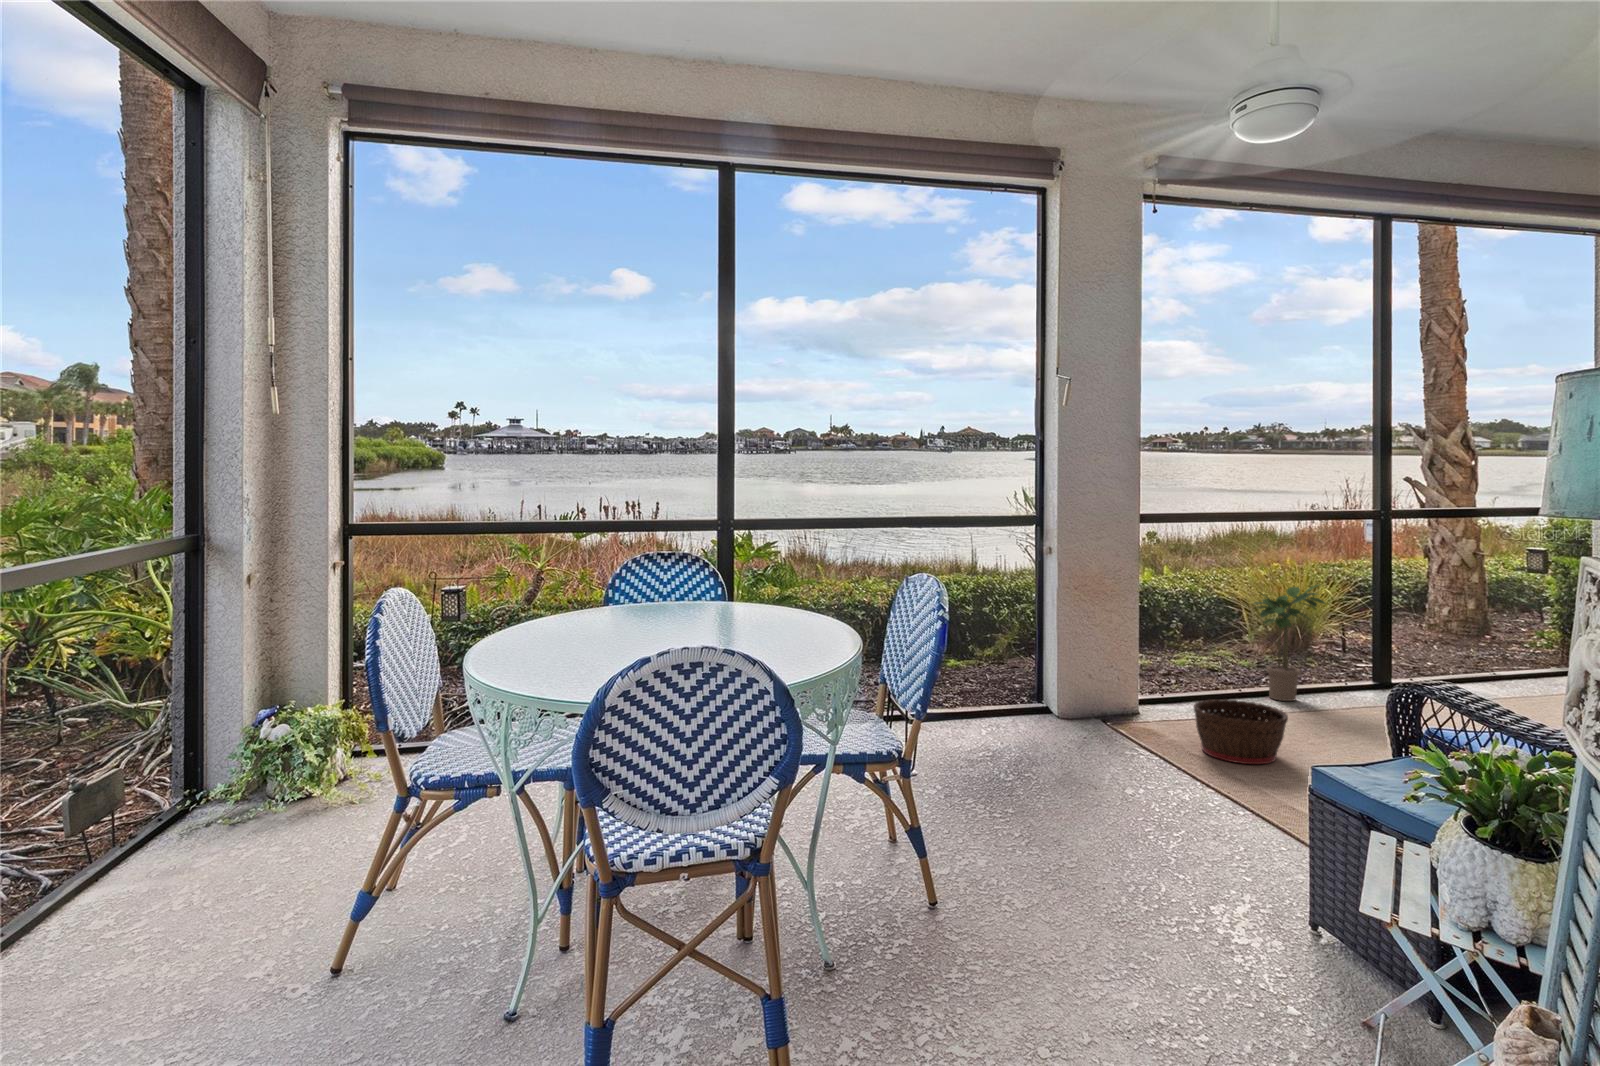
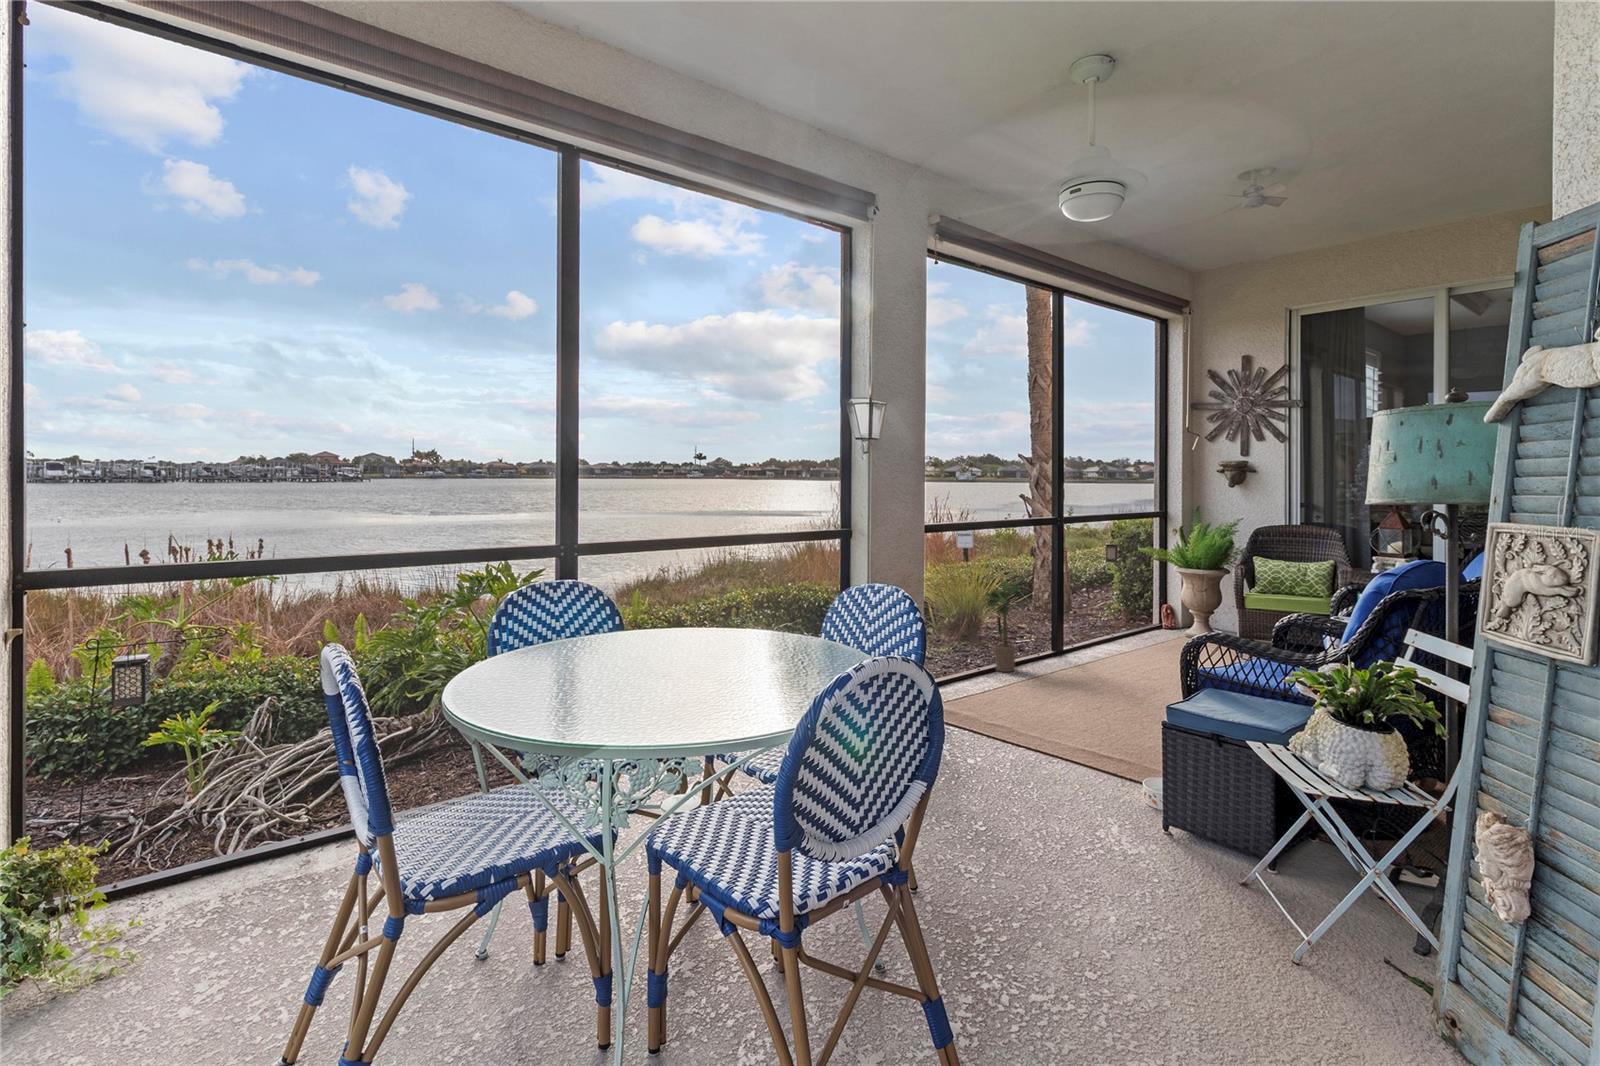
basket: present [1194,699,1288,764] -> none [979,673,1049,722]

